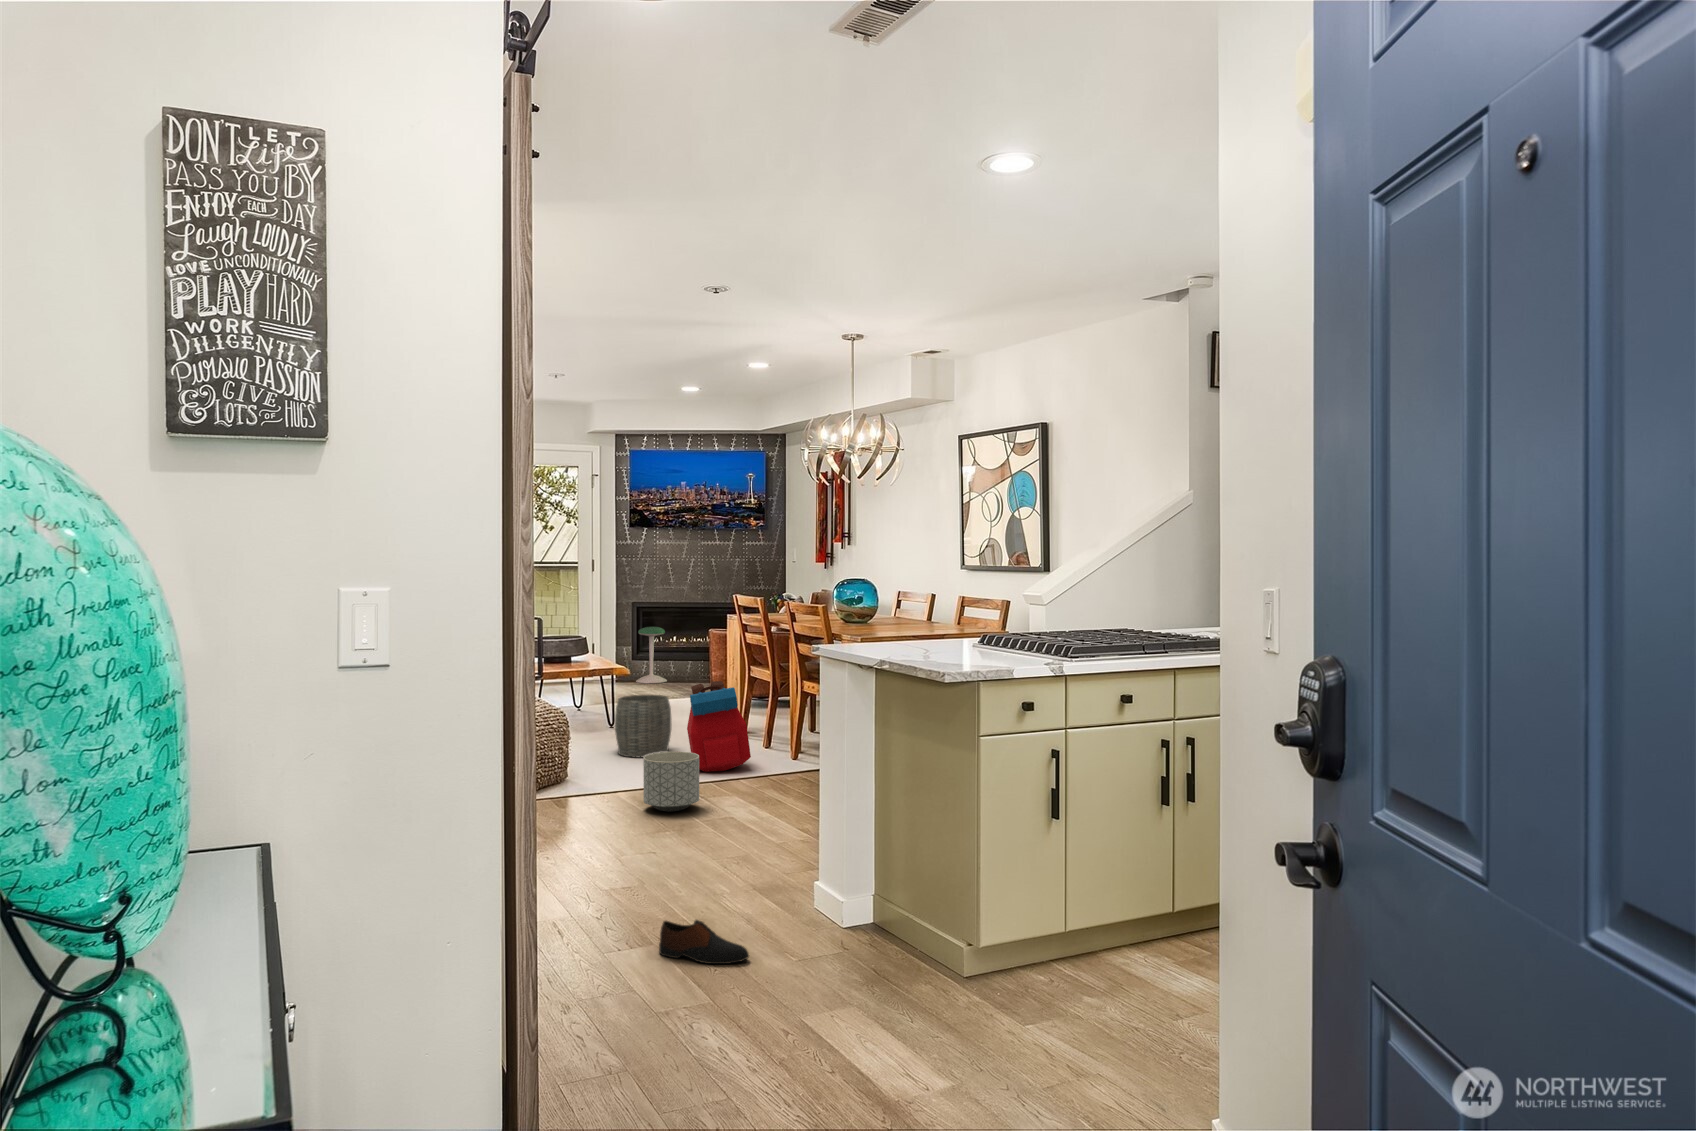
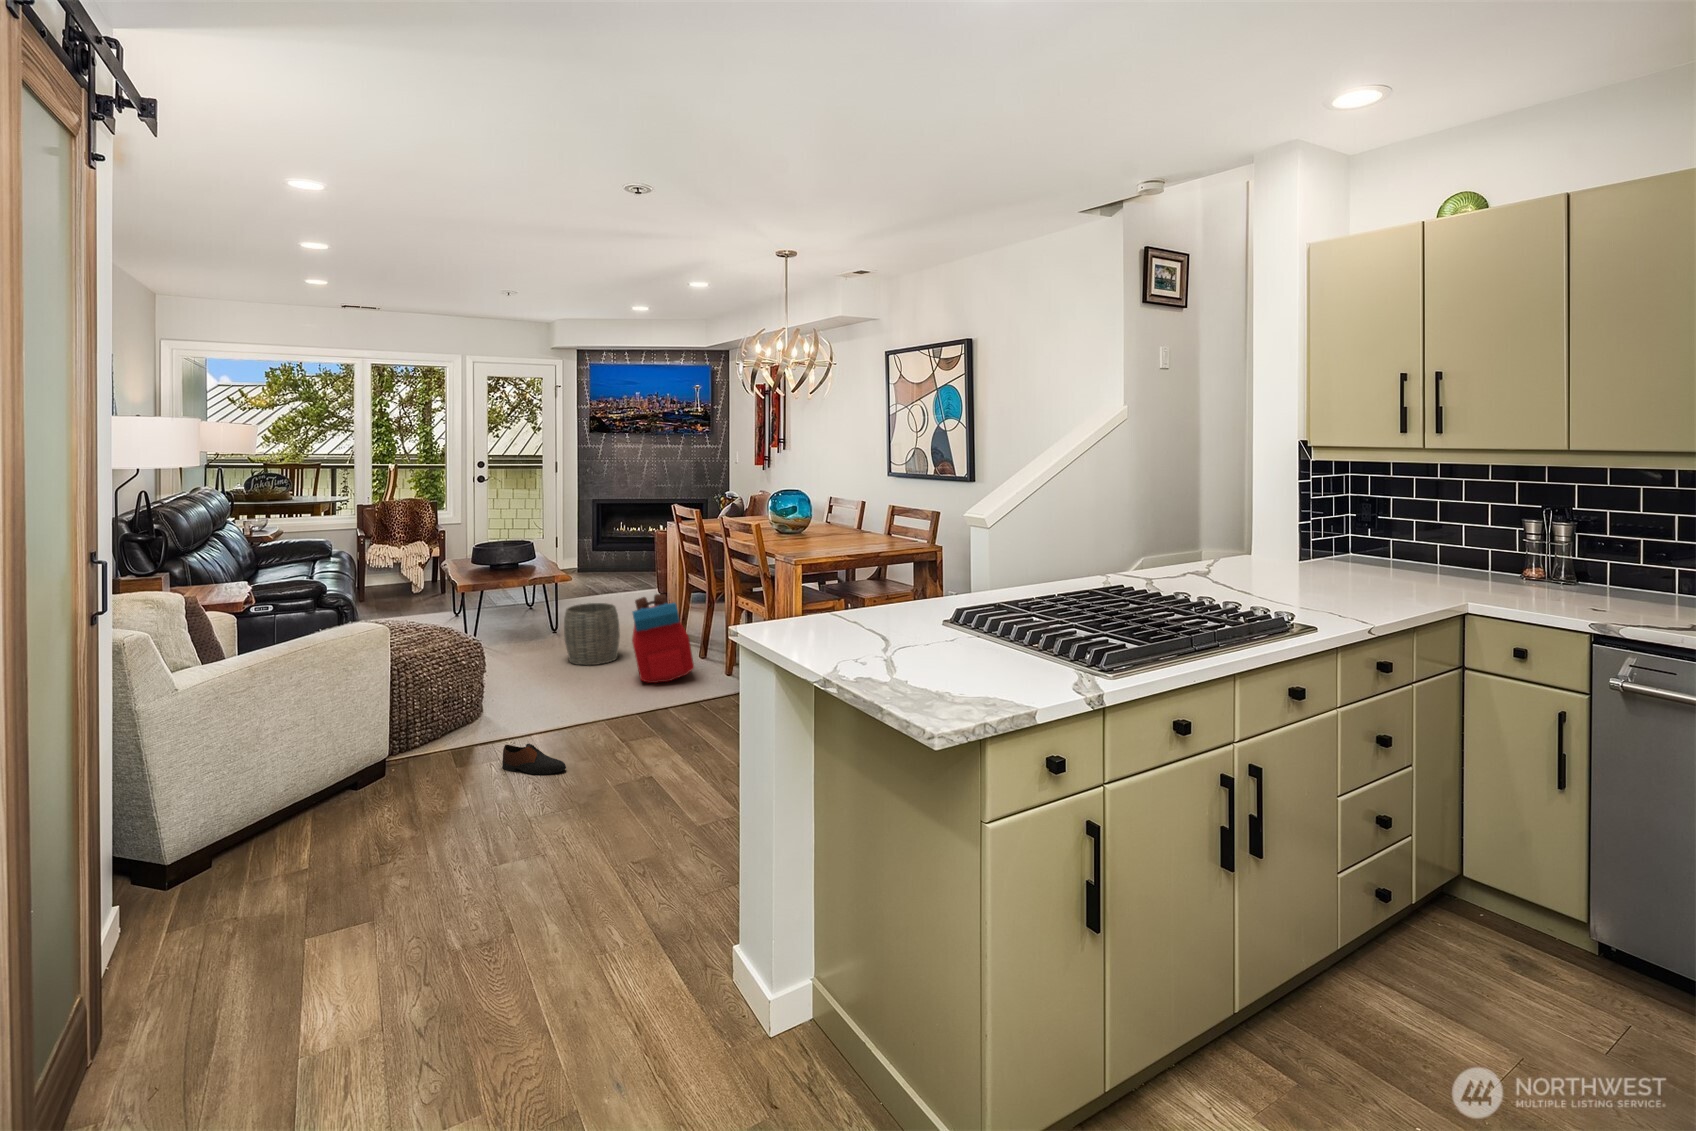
stool: present [636,627,667,683] -> none [601,522,629,572]
planter: present [644,752,699,812] -> none [577,680,638,744]
shoe: present [659,920,749,964] -> present [502,744,566,774]

